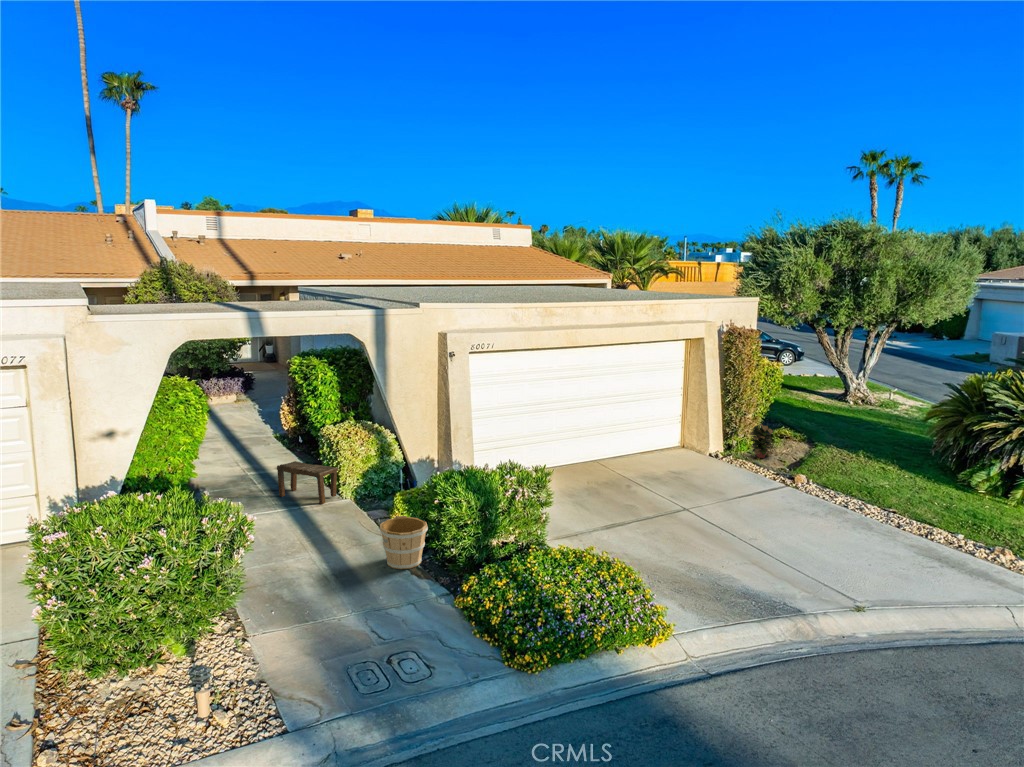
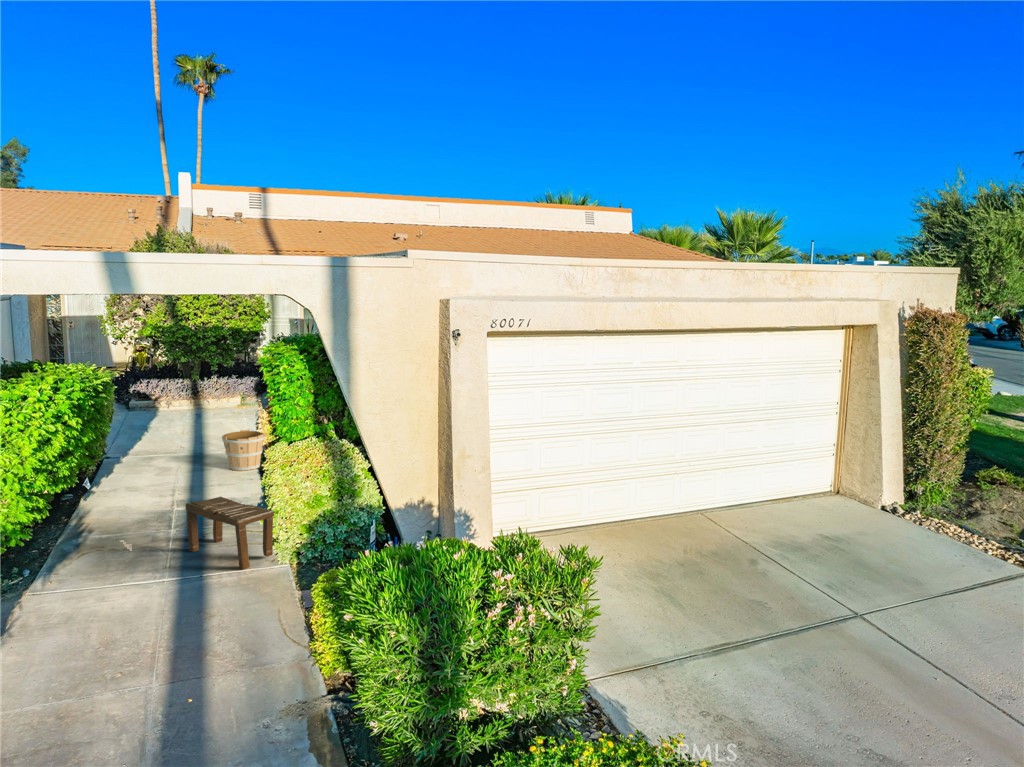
decorative plant: present [750,424,773,458] -> none [948,463,992,518]
wooden bucket: present [380,516,428,569] -> present [222,430,265,471]

